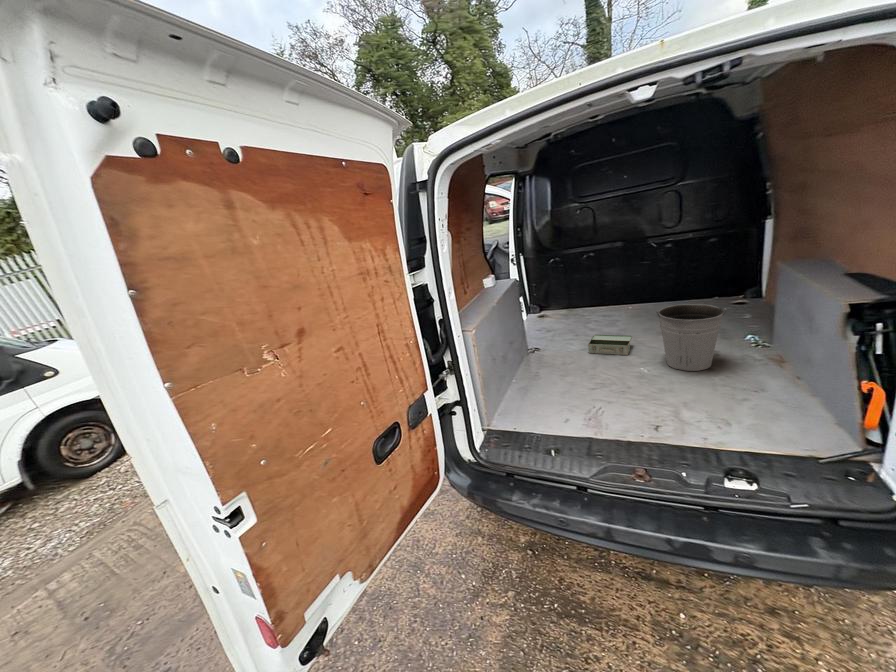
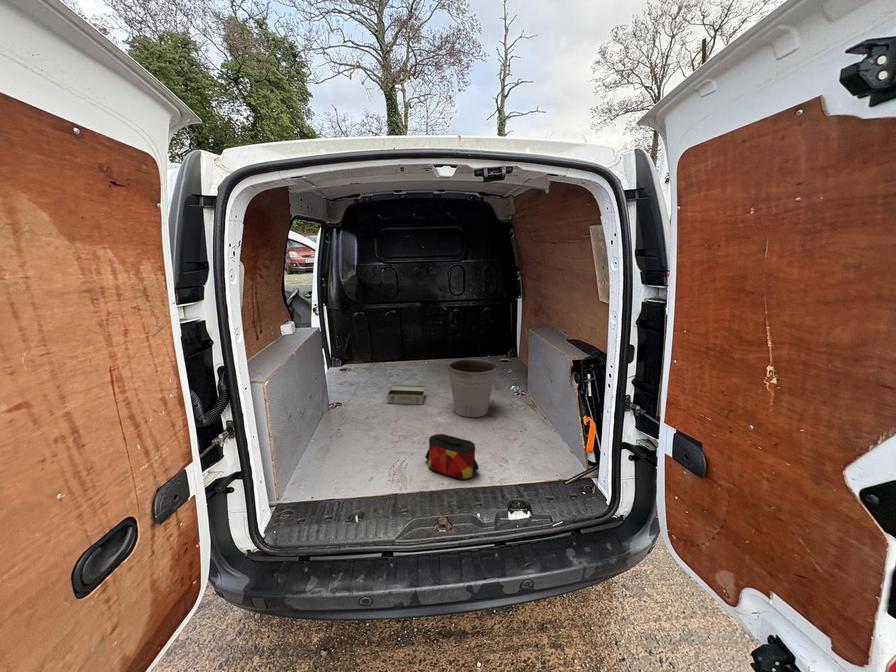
bag: none [626,385,689,435] -> present [425,434,479,480]

